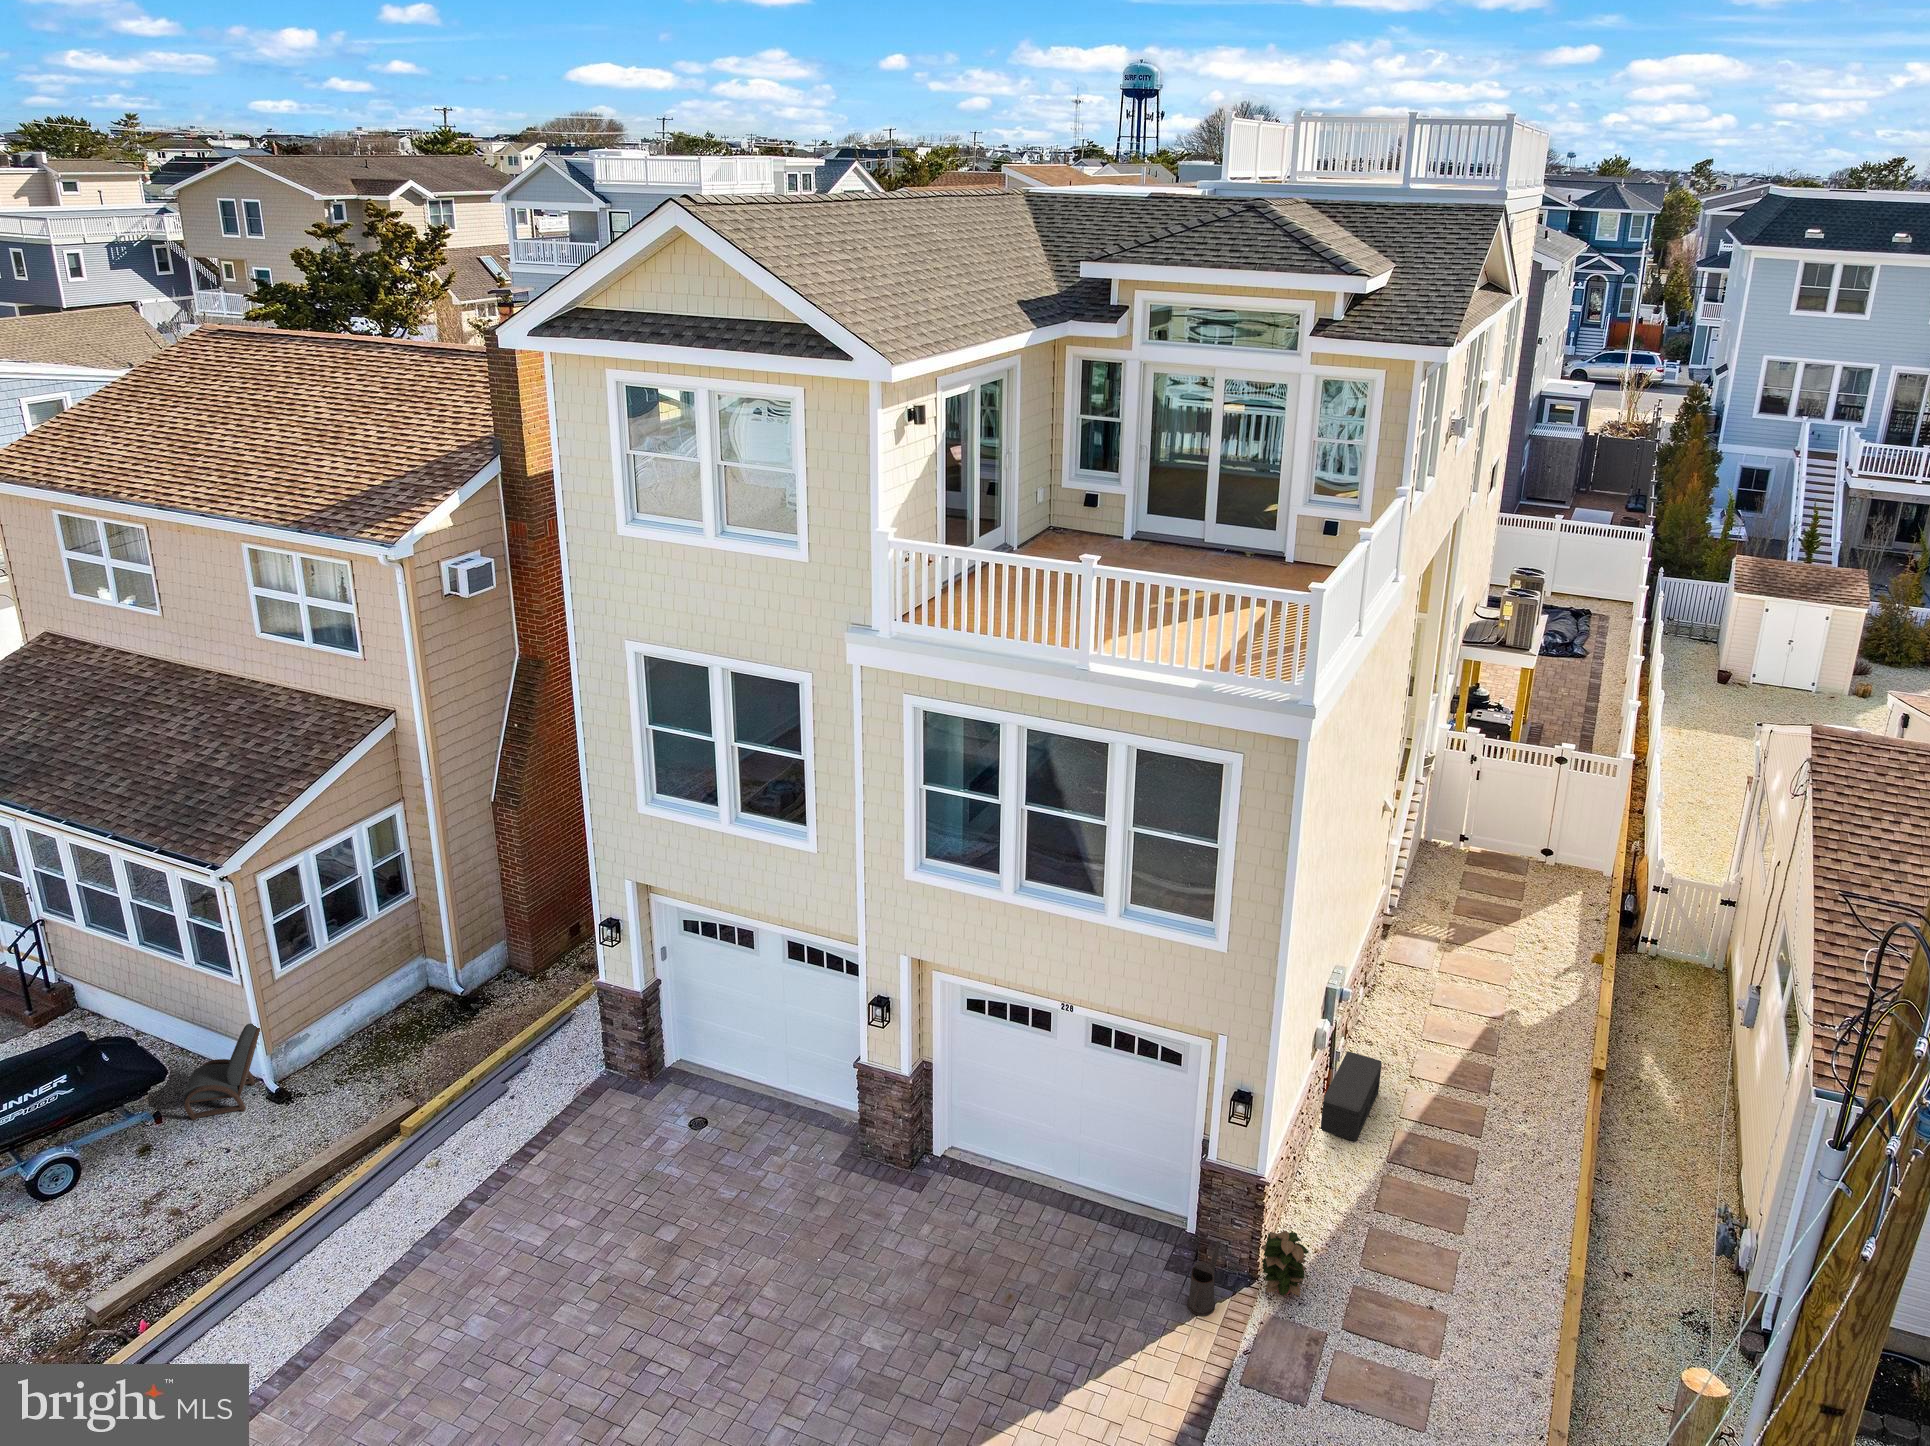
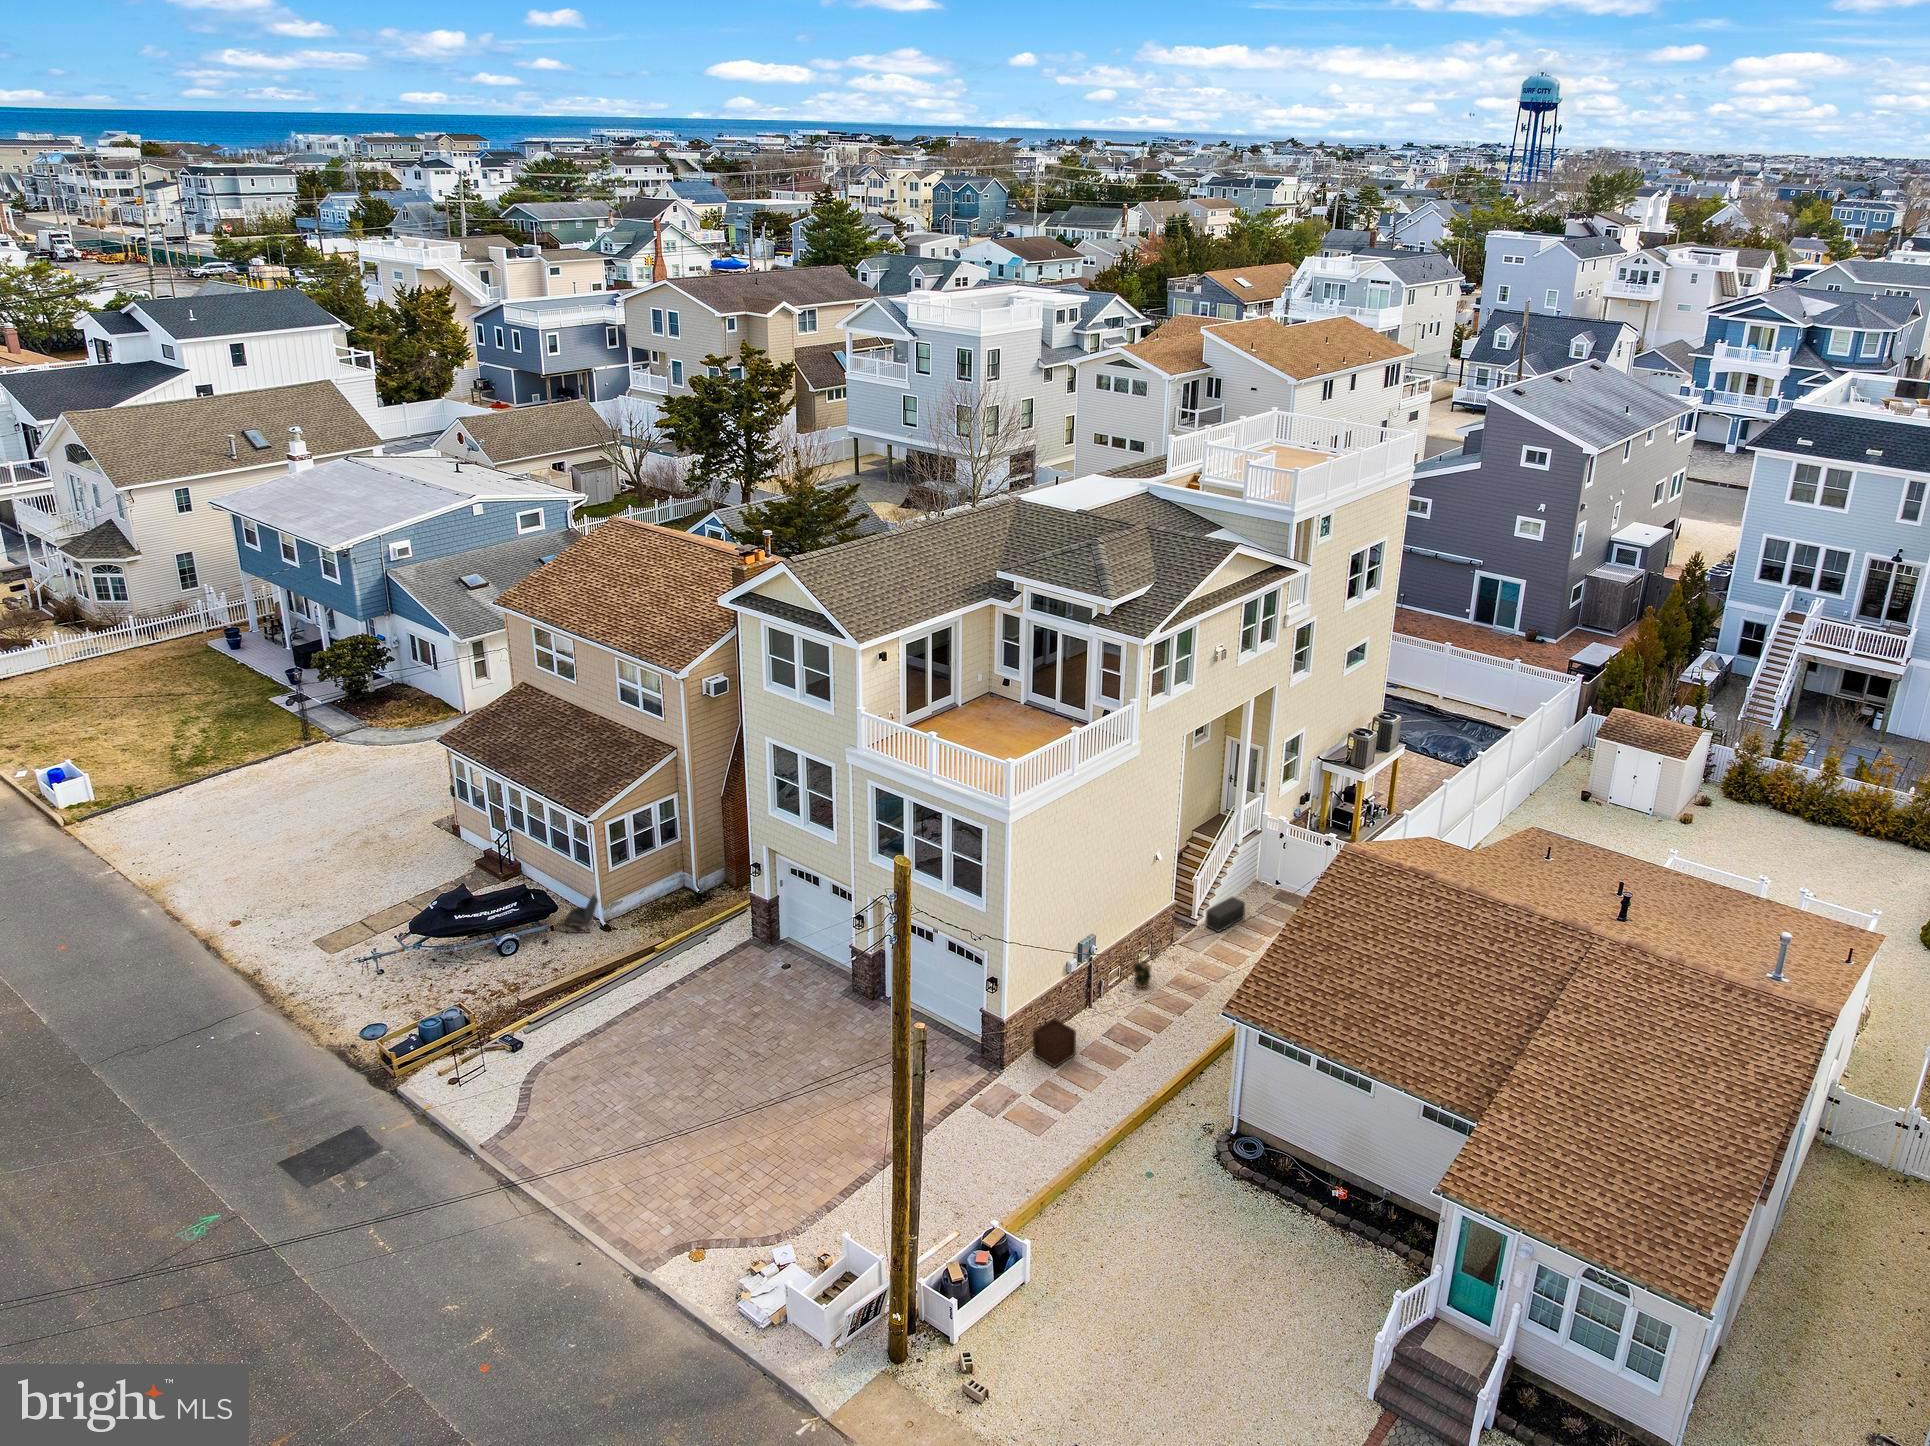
storage bench: present [1321,1052,1382,1141] -> present [1206,897,1245,932]
wooden crate: none [1285,1138,1368,1243] -> present [1033,1019,1076,1067]
decorative plant: present [1261,1231,1309,1297] -> present [1133,961,1151,988]
watering can: present [1187,1241,1220,1316] -> none [964,1052,987,1083]

